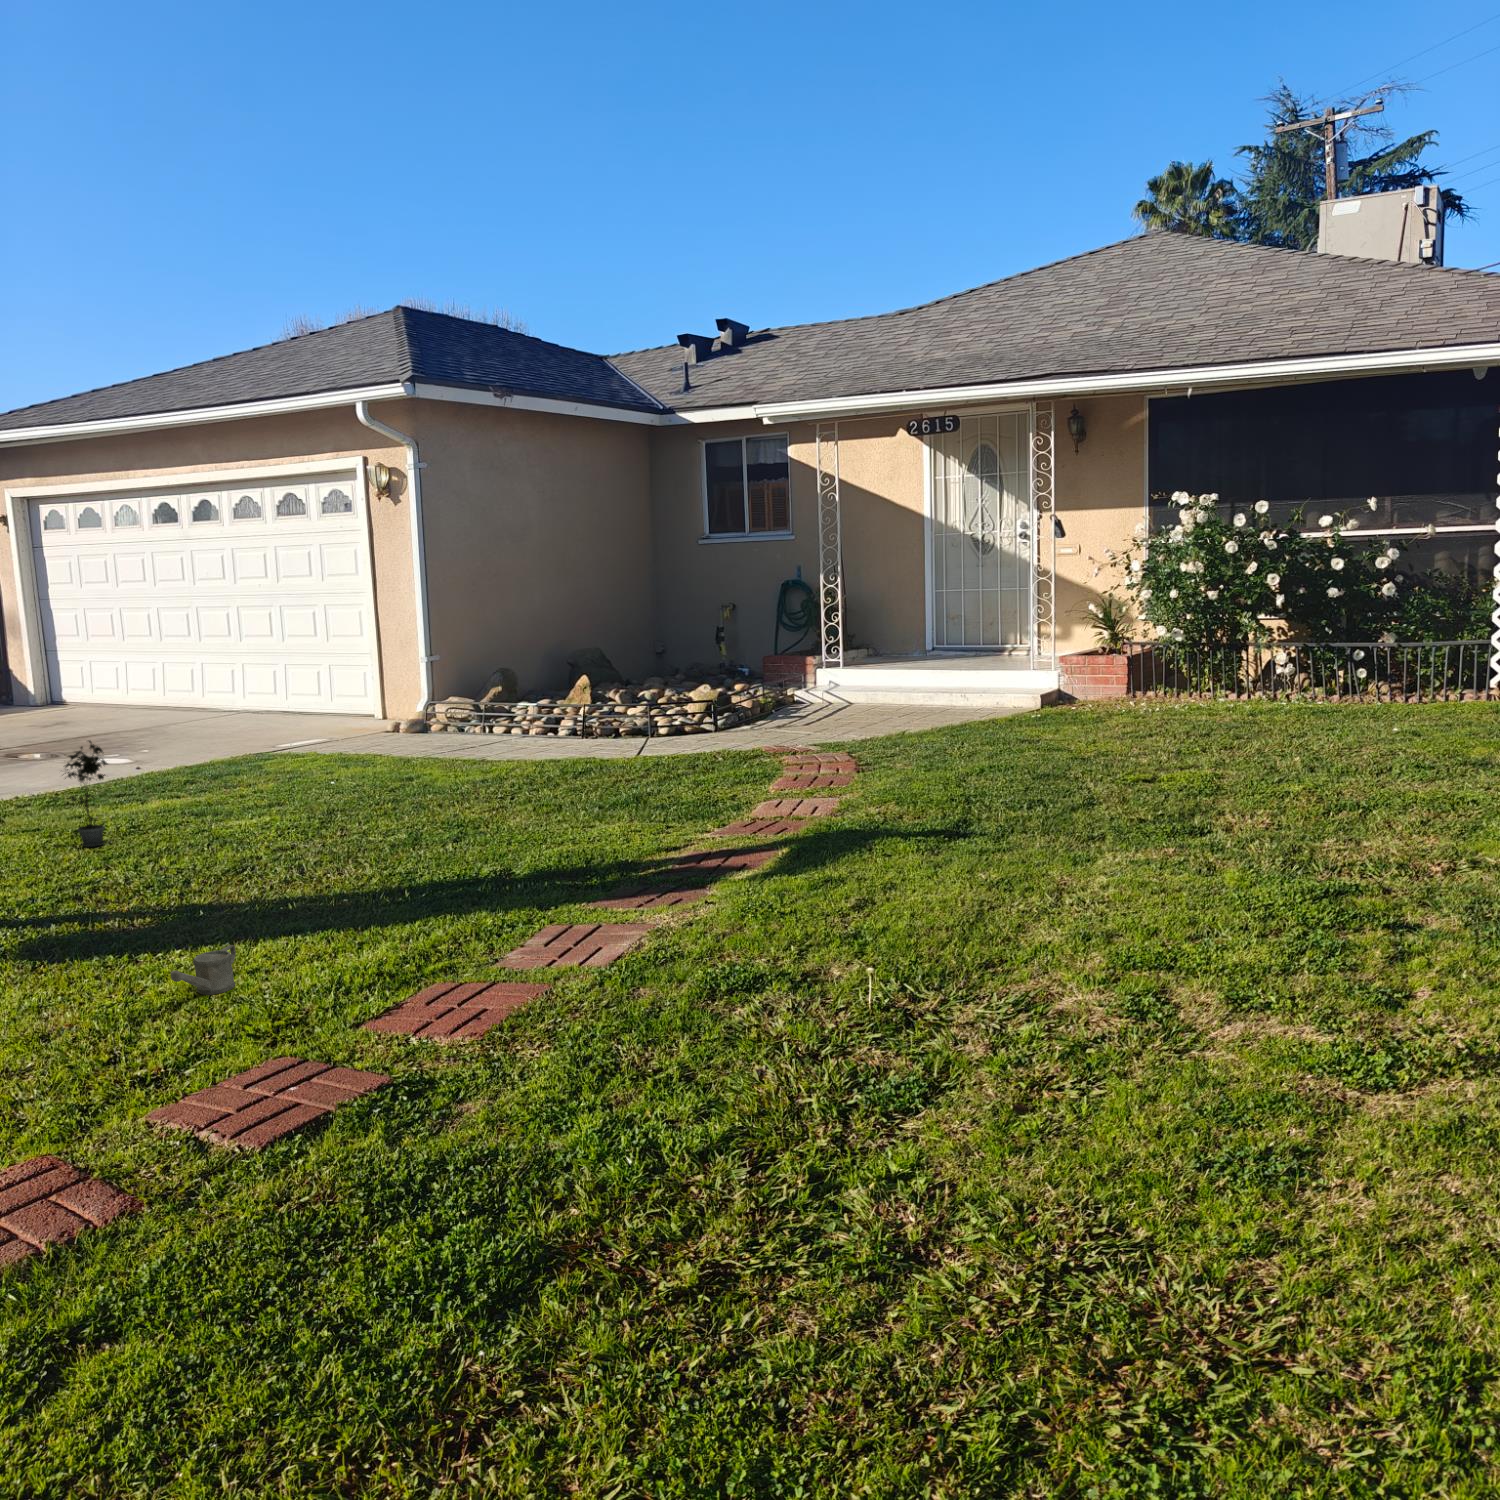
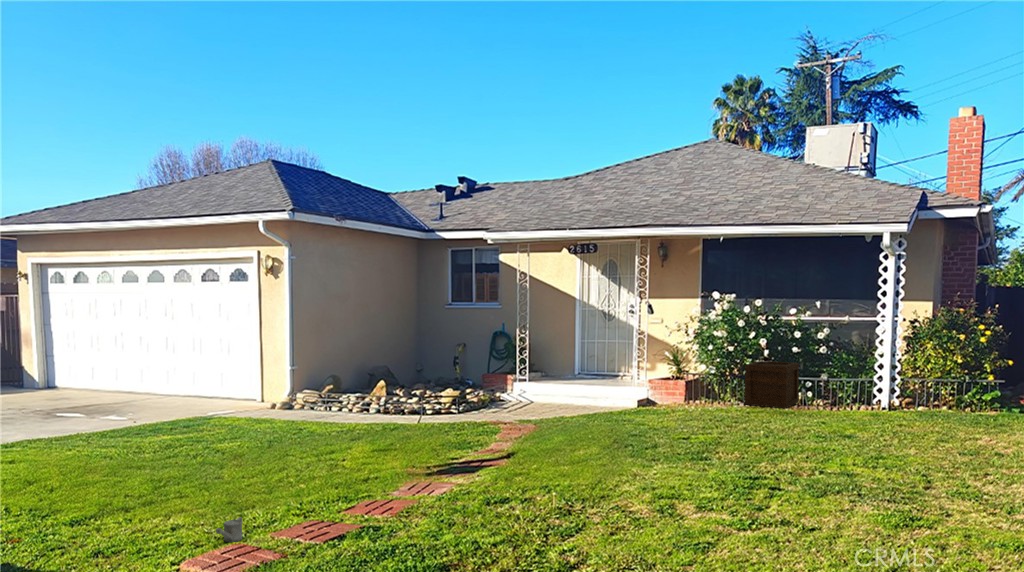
wooden crate: none [1235,614,1339,699] -> present [745,361,799,408]
potted plant: present [65,740,107,847] -> none [112,408,140,468]

